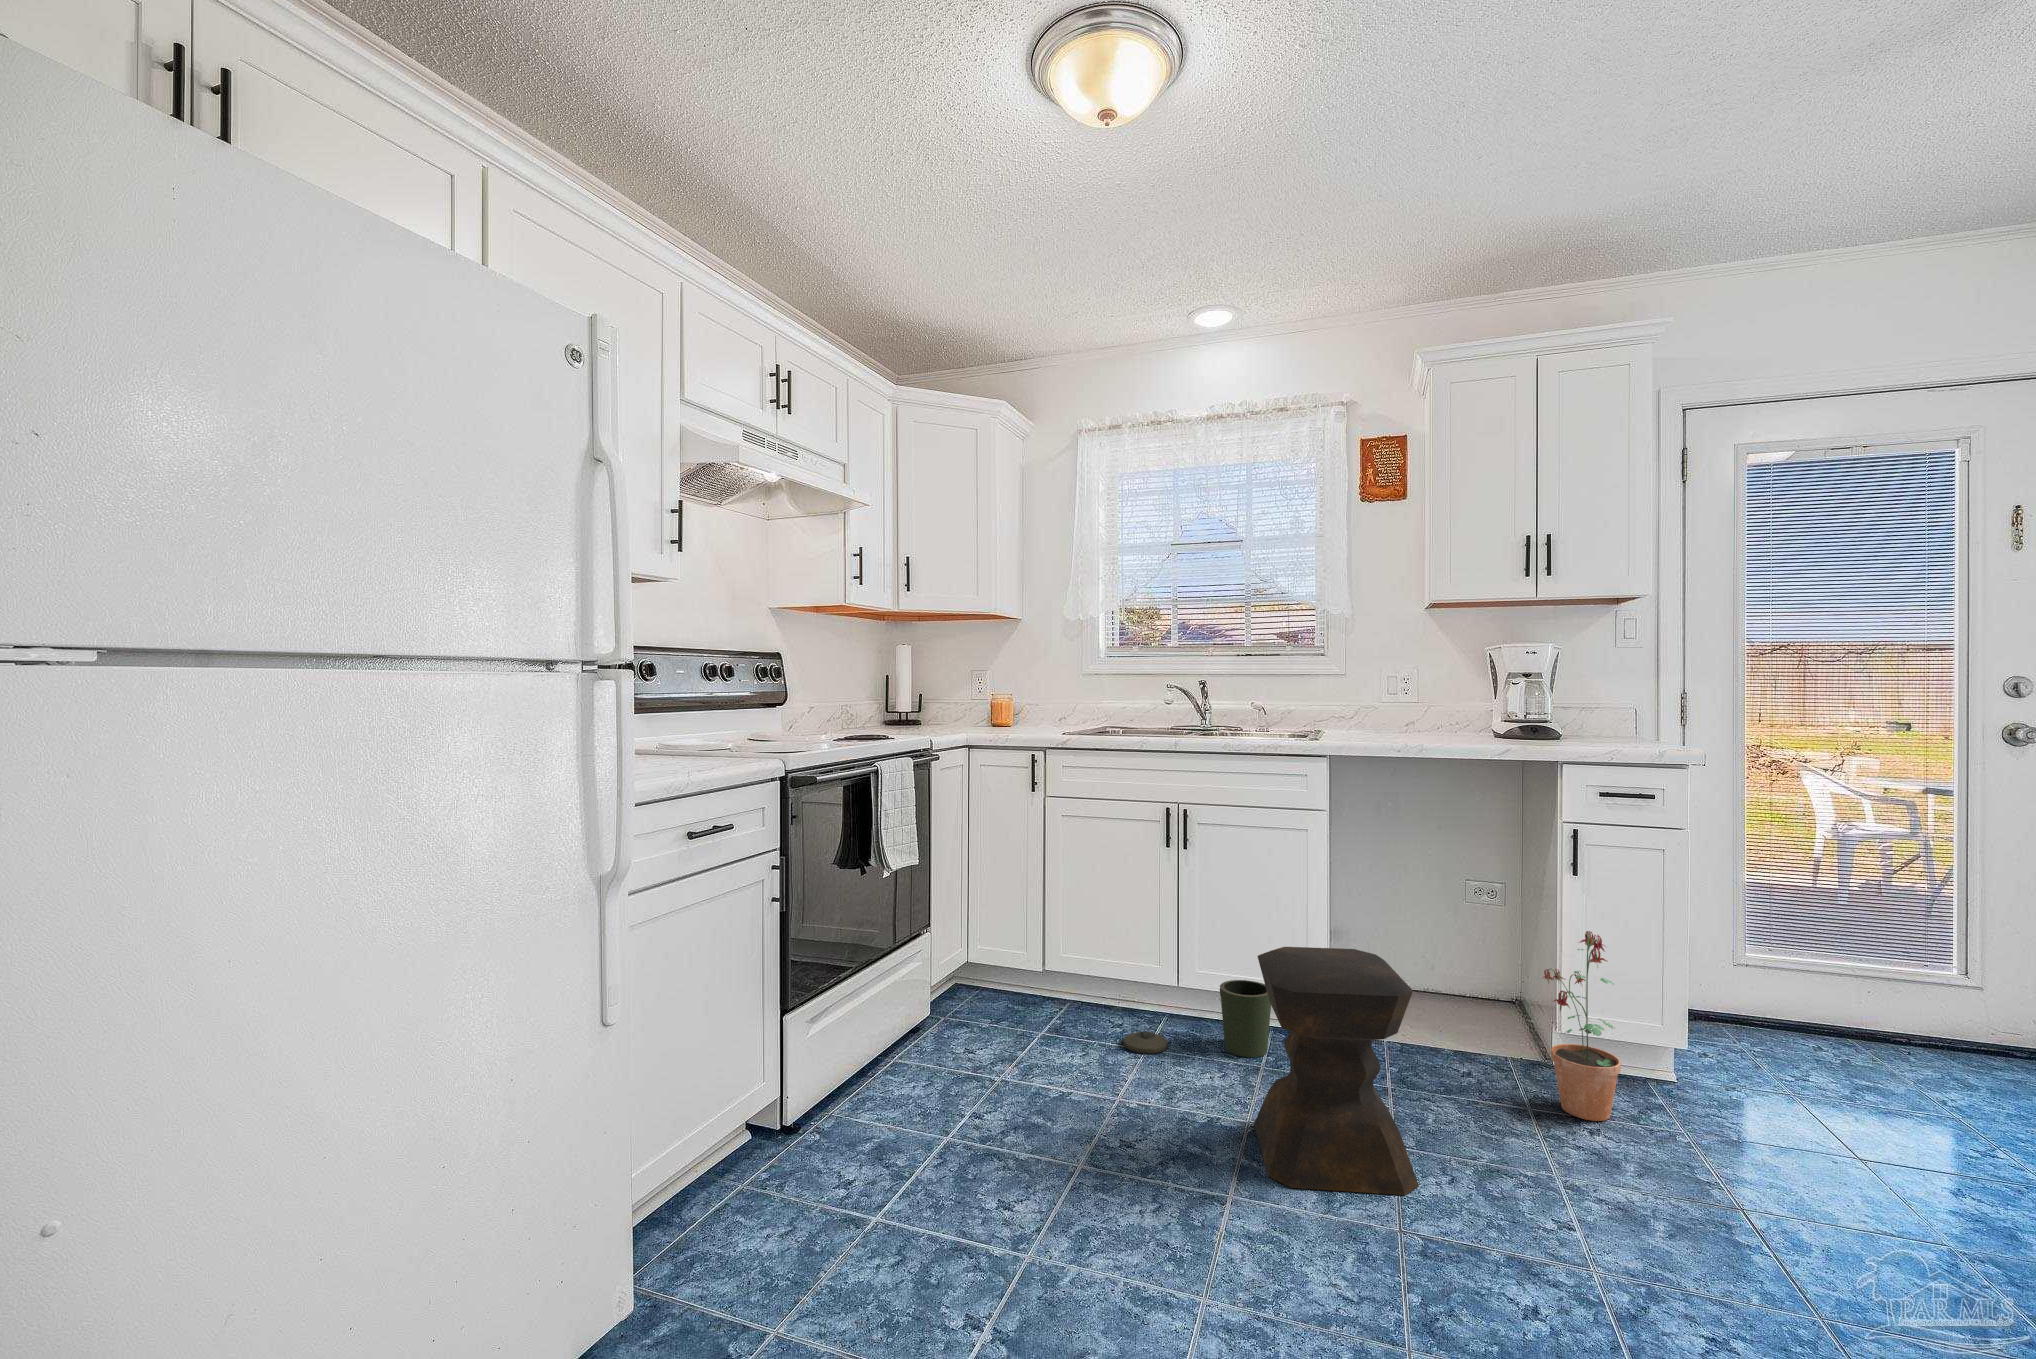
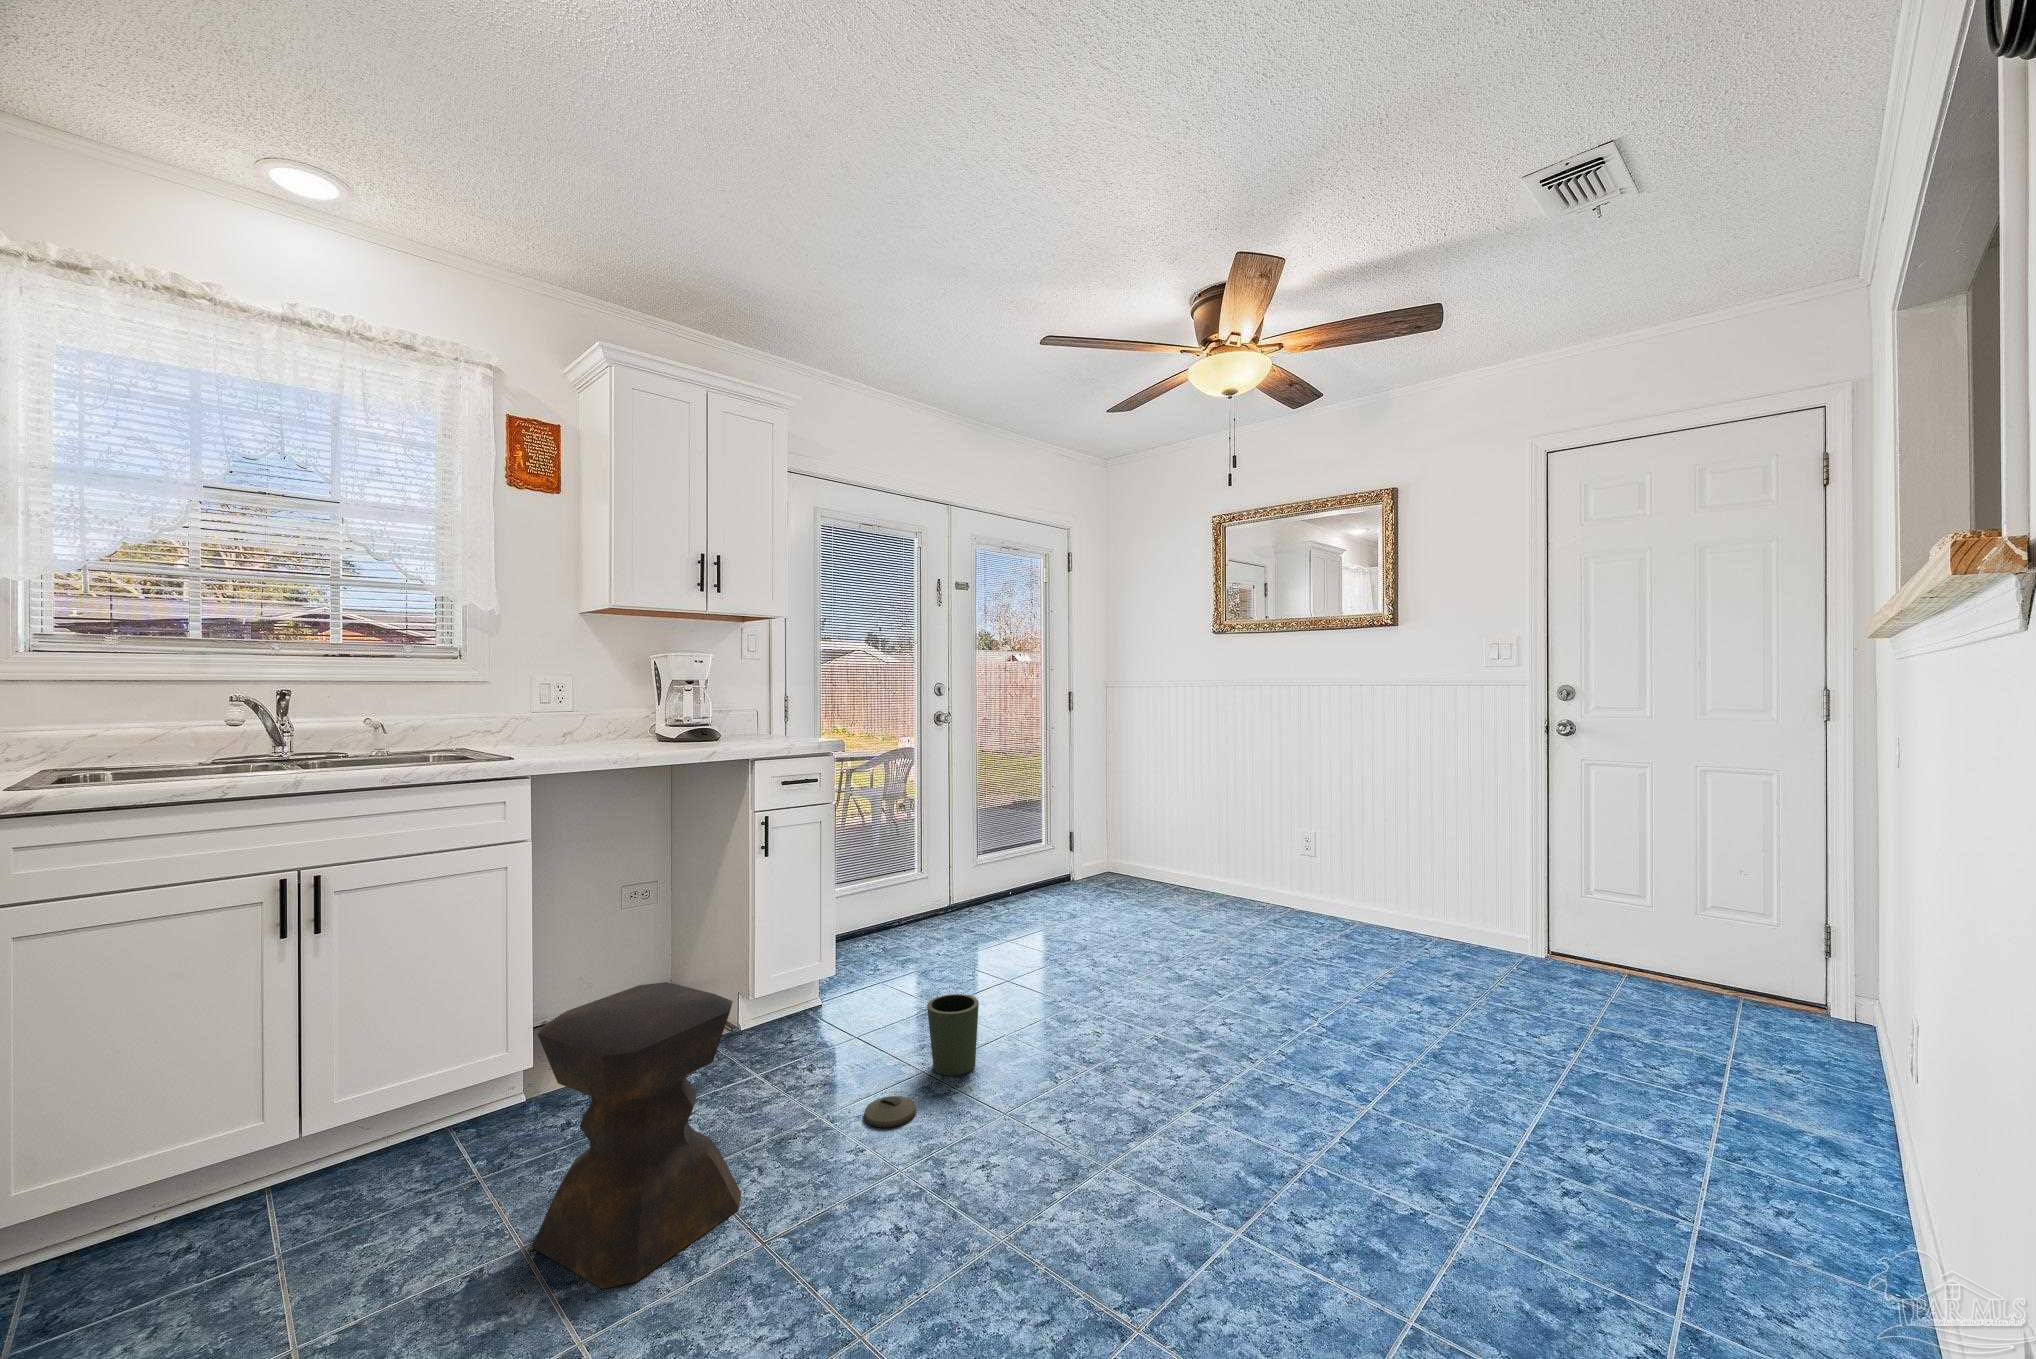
potted plant: present [1543,931,1621,1121] -> none [747,906,816,1065]
trash can: present [1123,980,1271,1057] -> present [864,994,979,1127]

